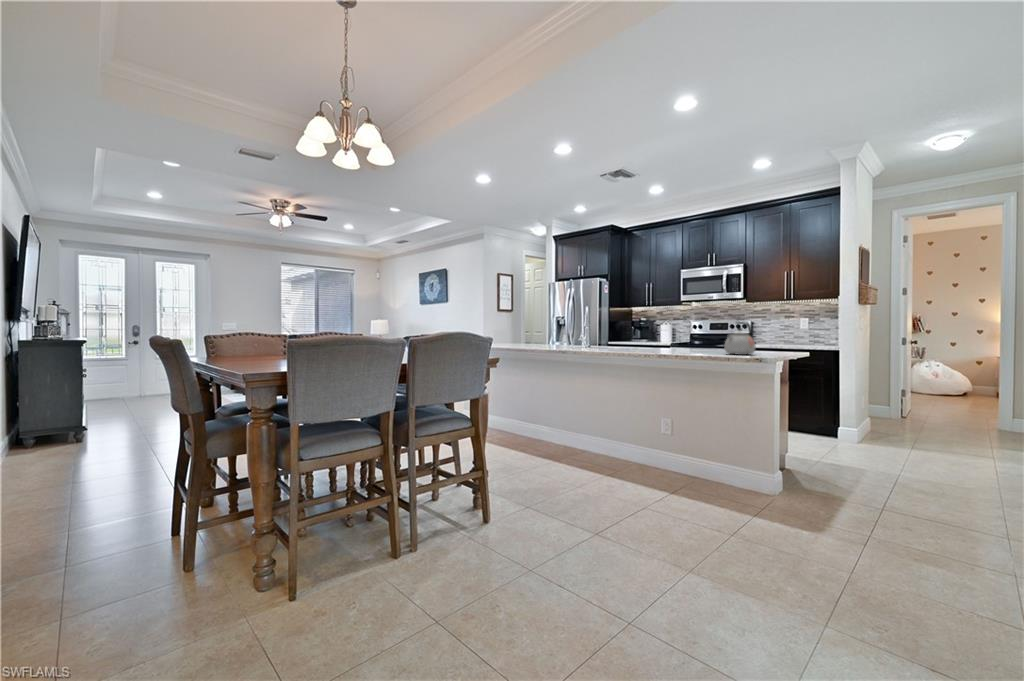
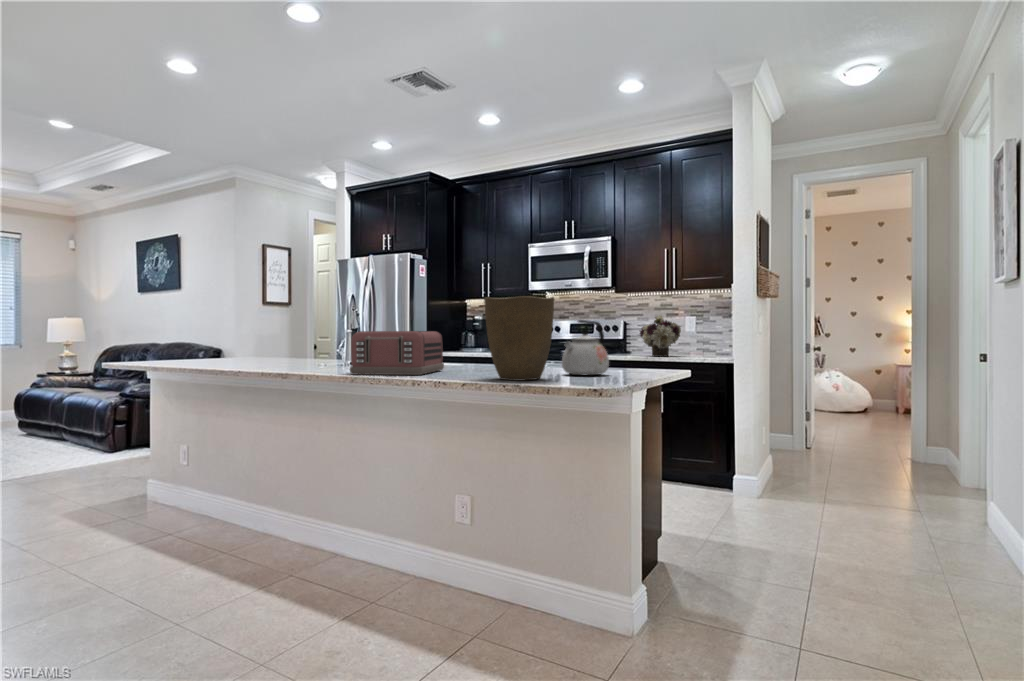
vase: none [682,309,724,356] -> present [484,296,554,380]
flower arrangement: none [764,317,797,346] -> present [640,315,681,357]
toaster: none [598,328,647,353] -> present [350,331,444,375]

